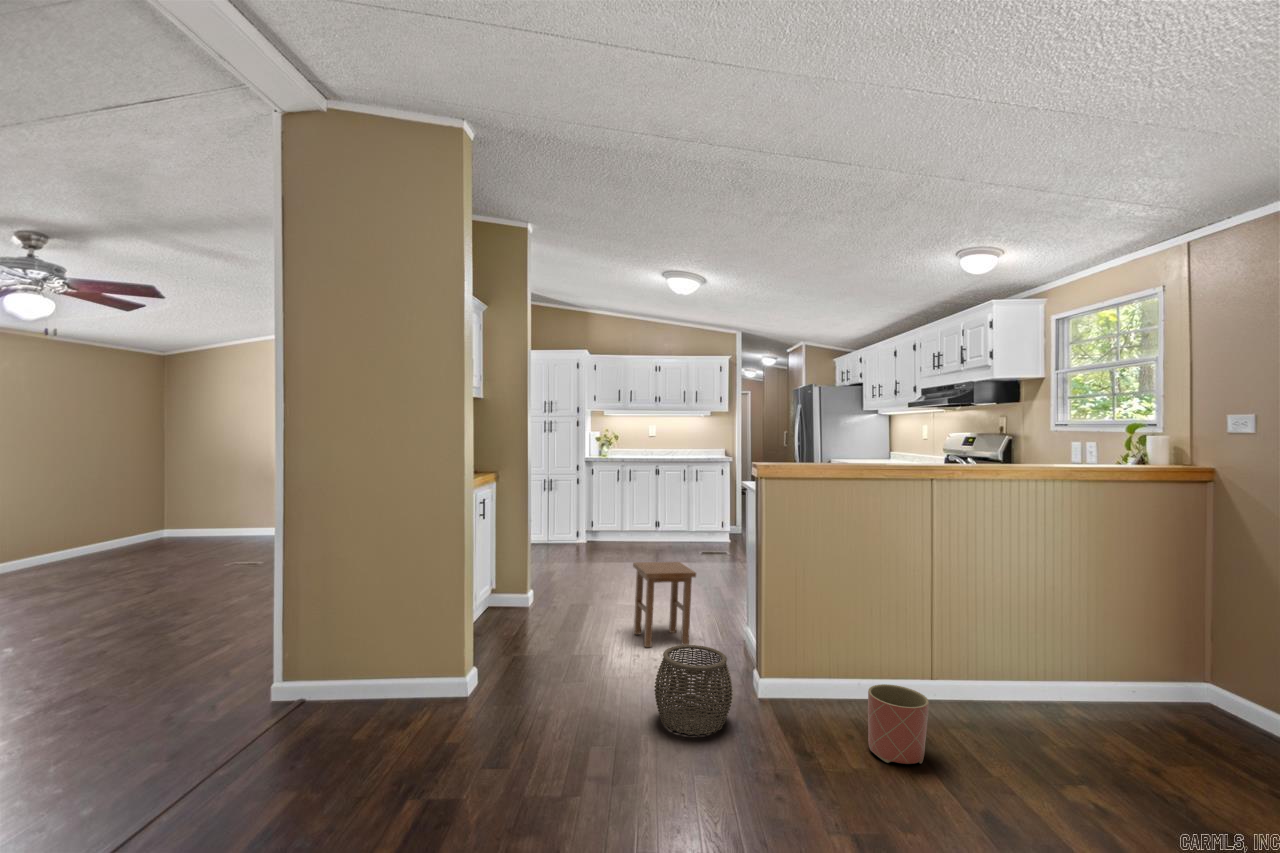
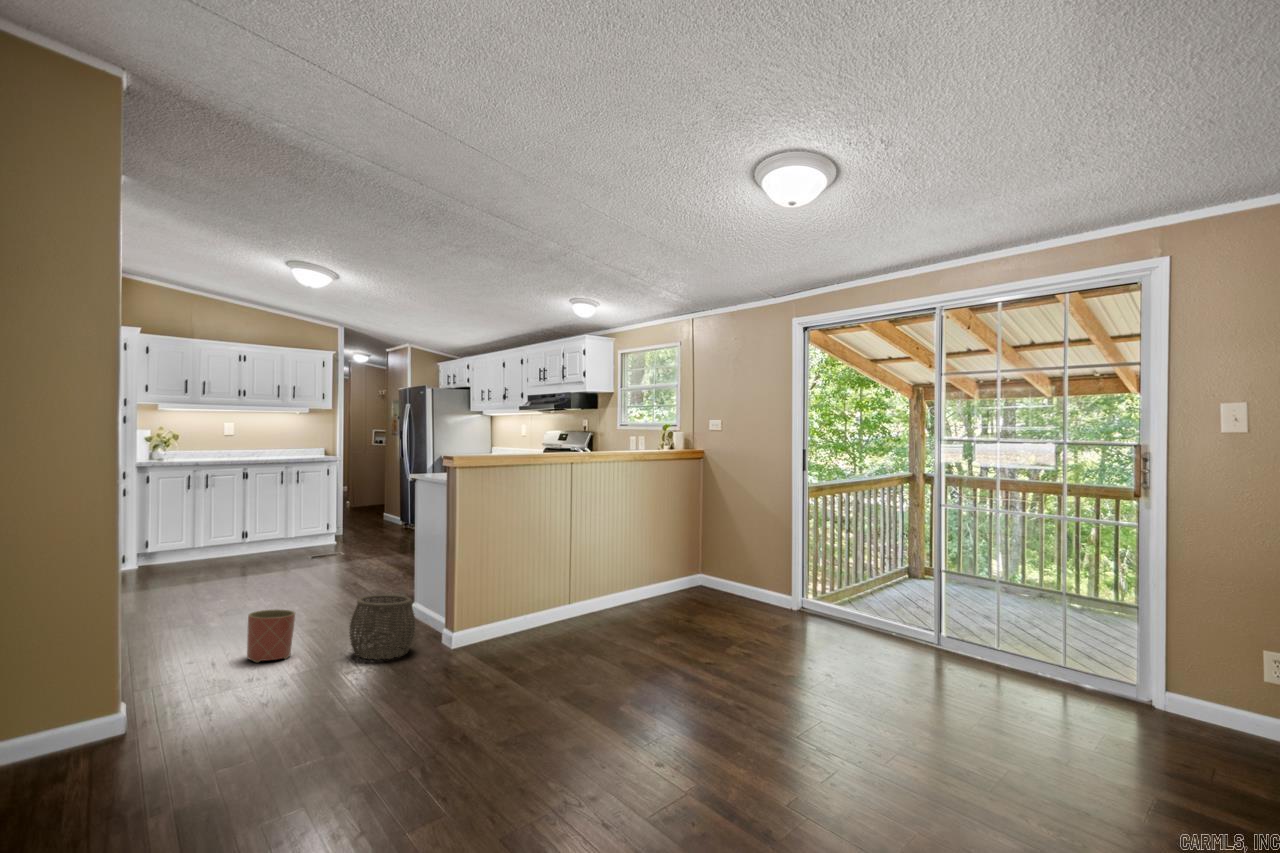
stool: present [633,562,696,647] -> none [283,545,353,623]
planter: present [868,684,929,764] -> present [247,609,295,663]

